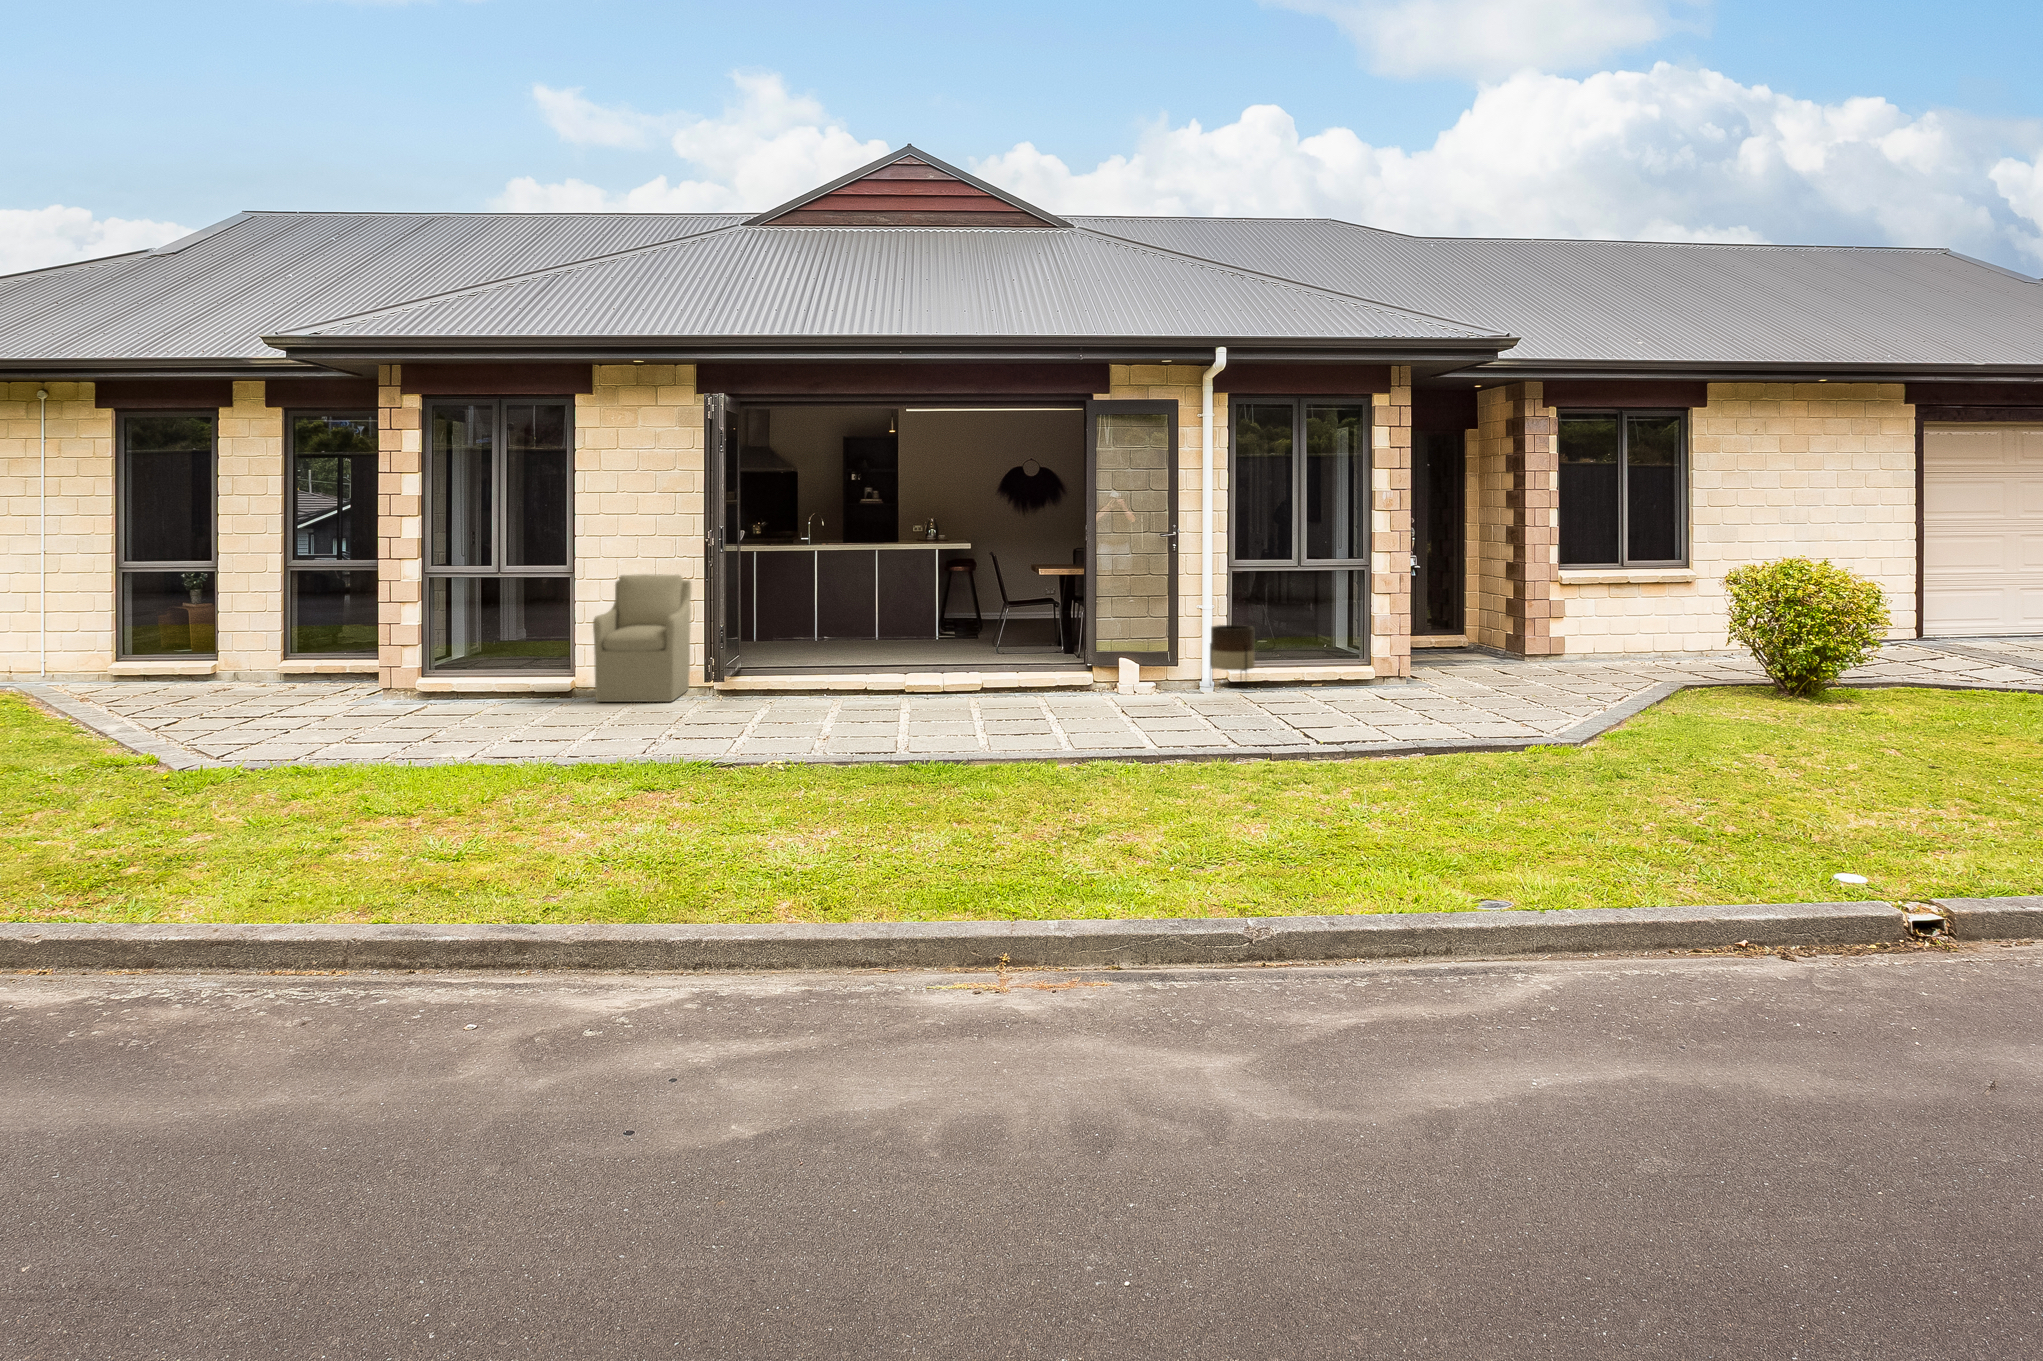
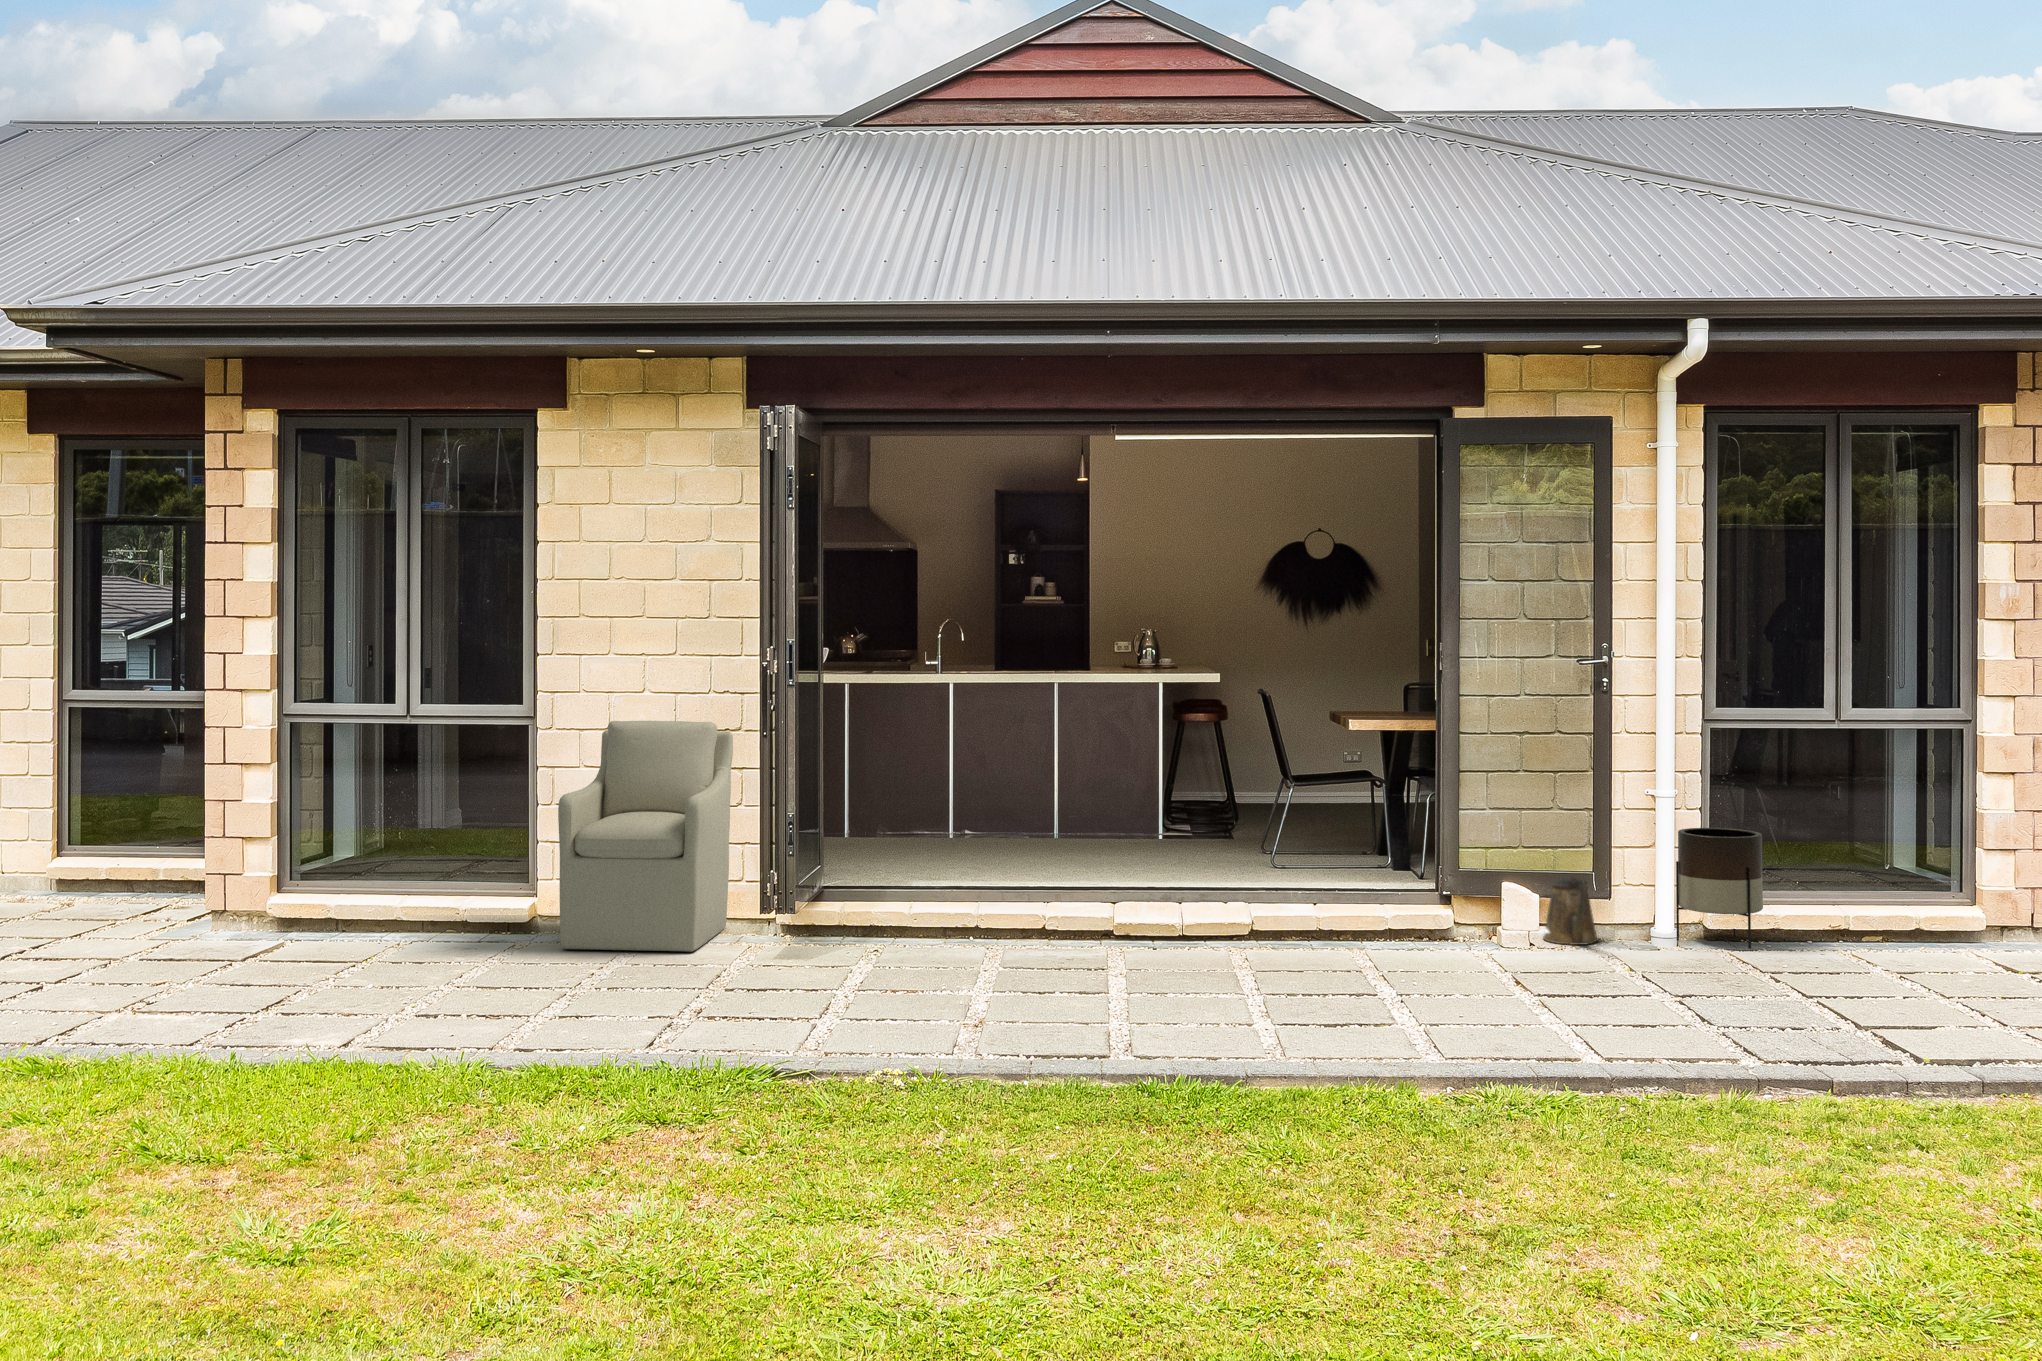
watering can: none [1139,653,1169,688] -> present [1543,877,1598,945]

